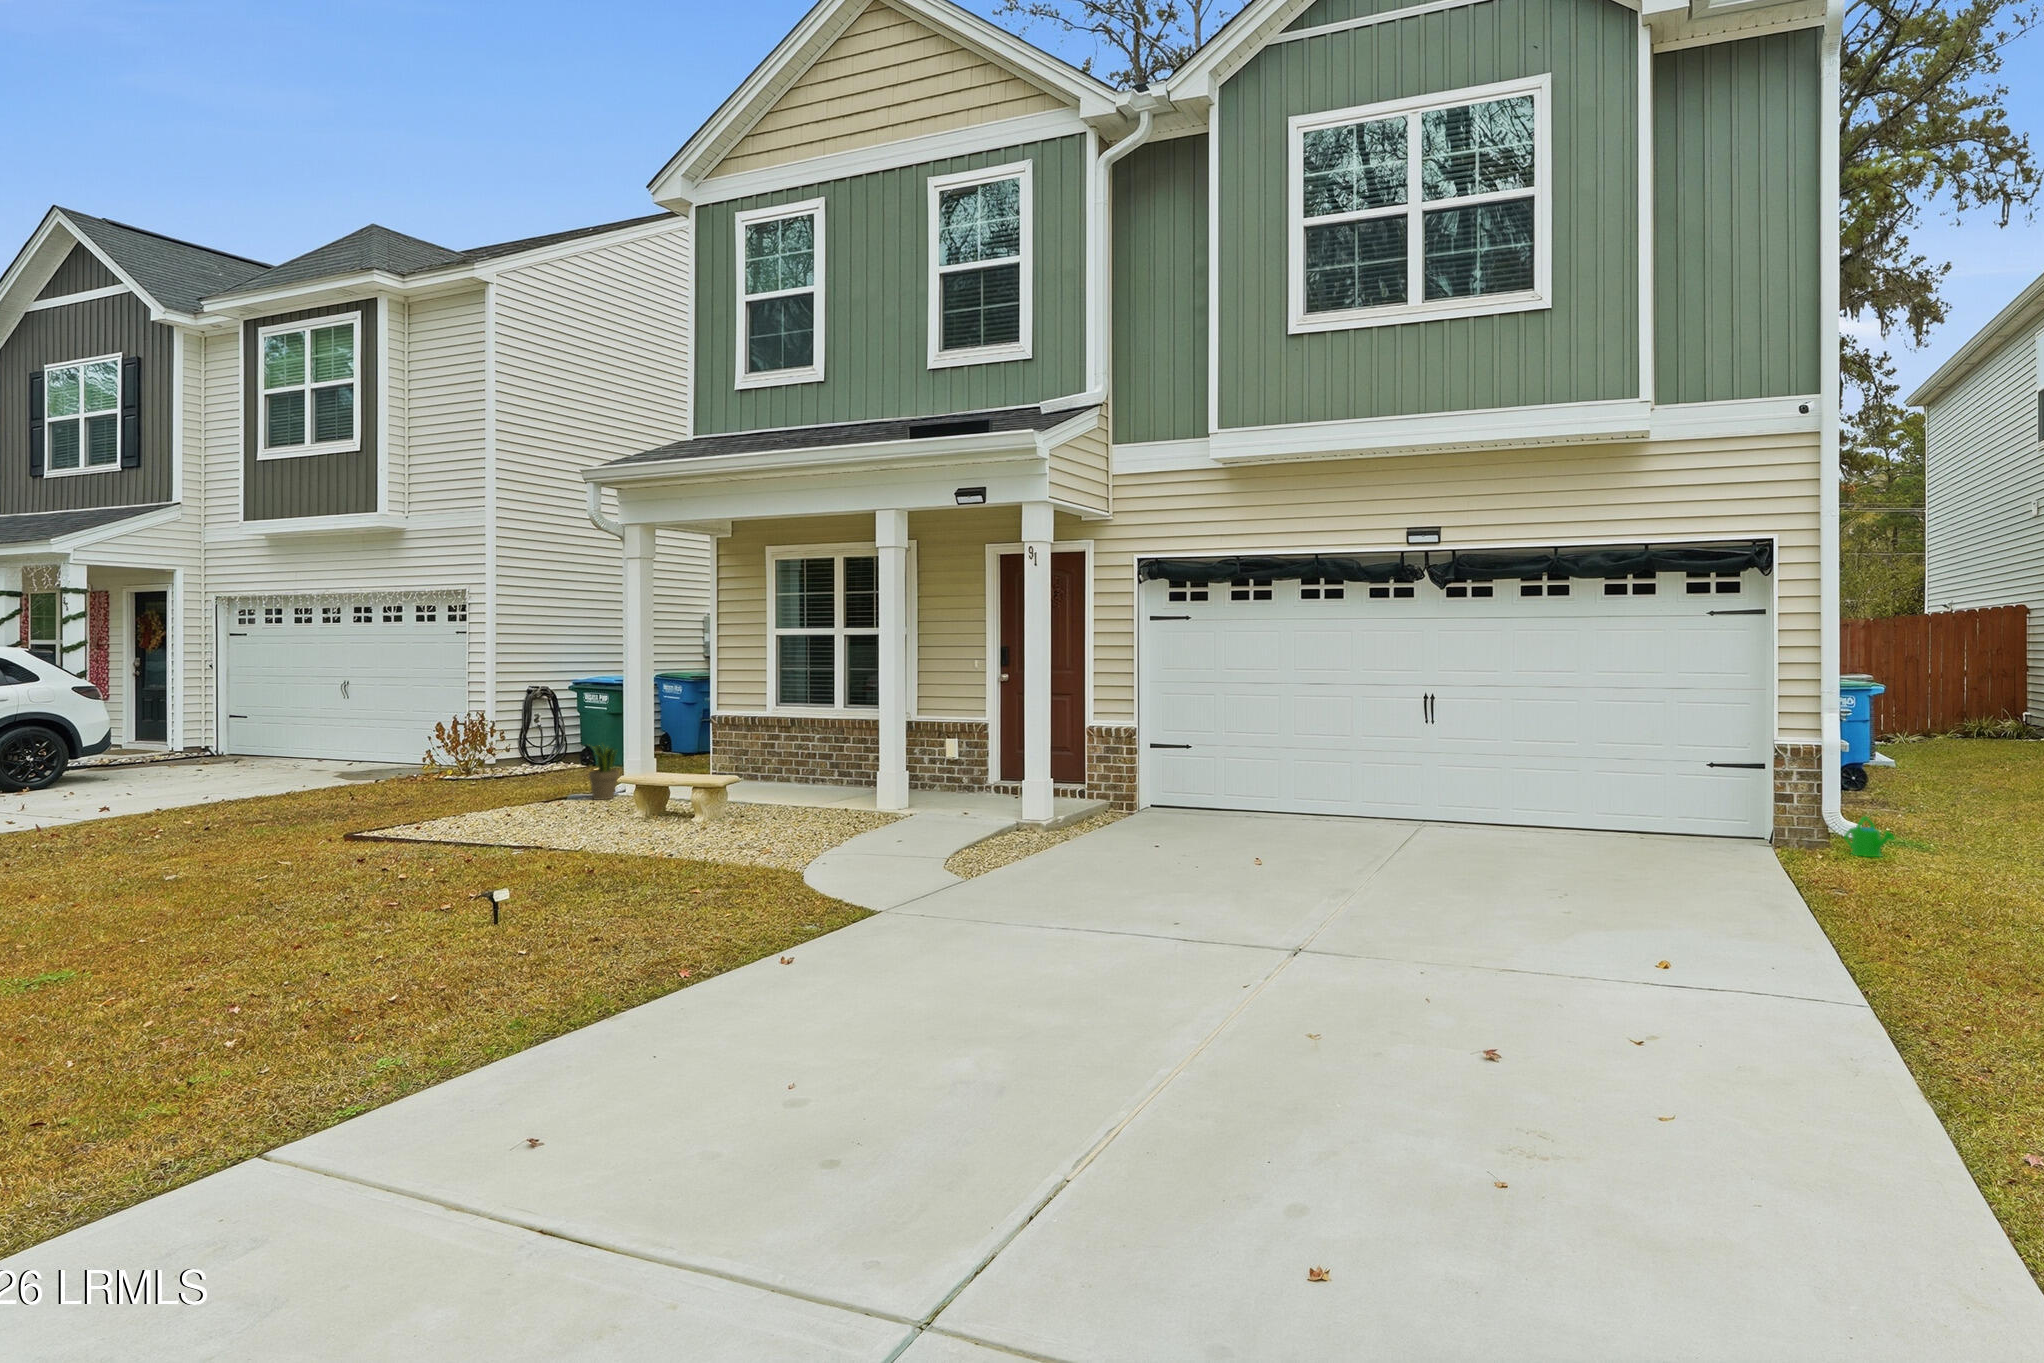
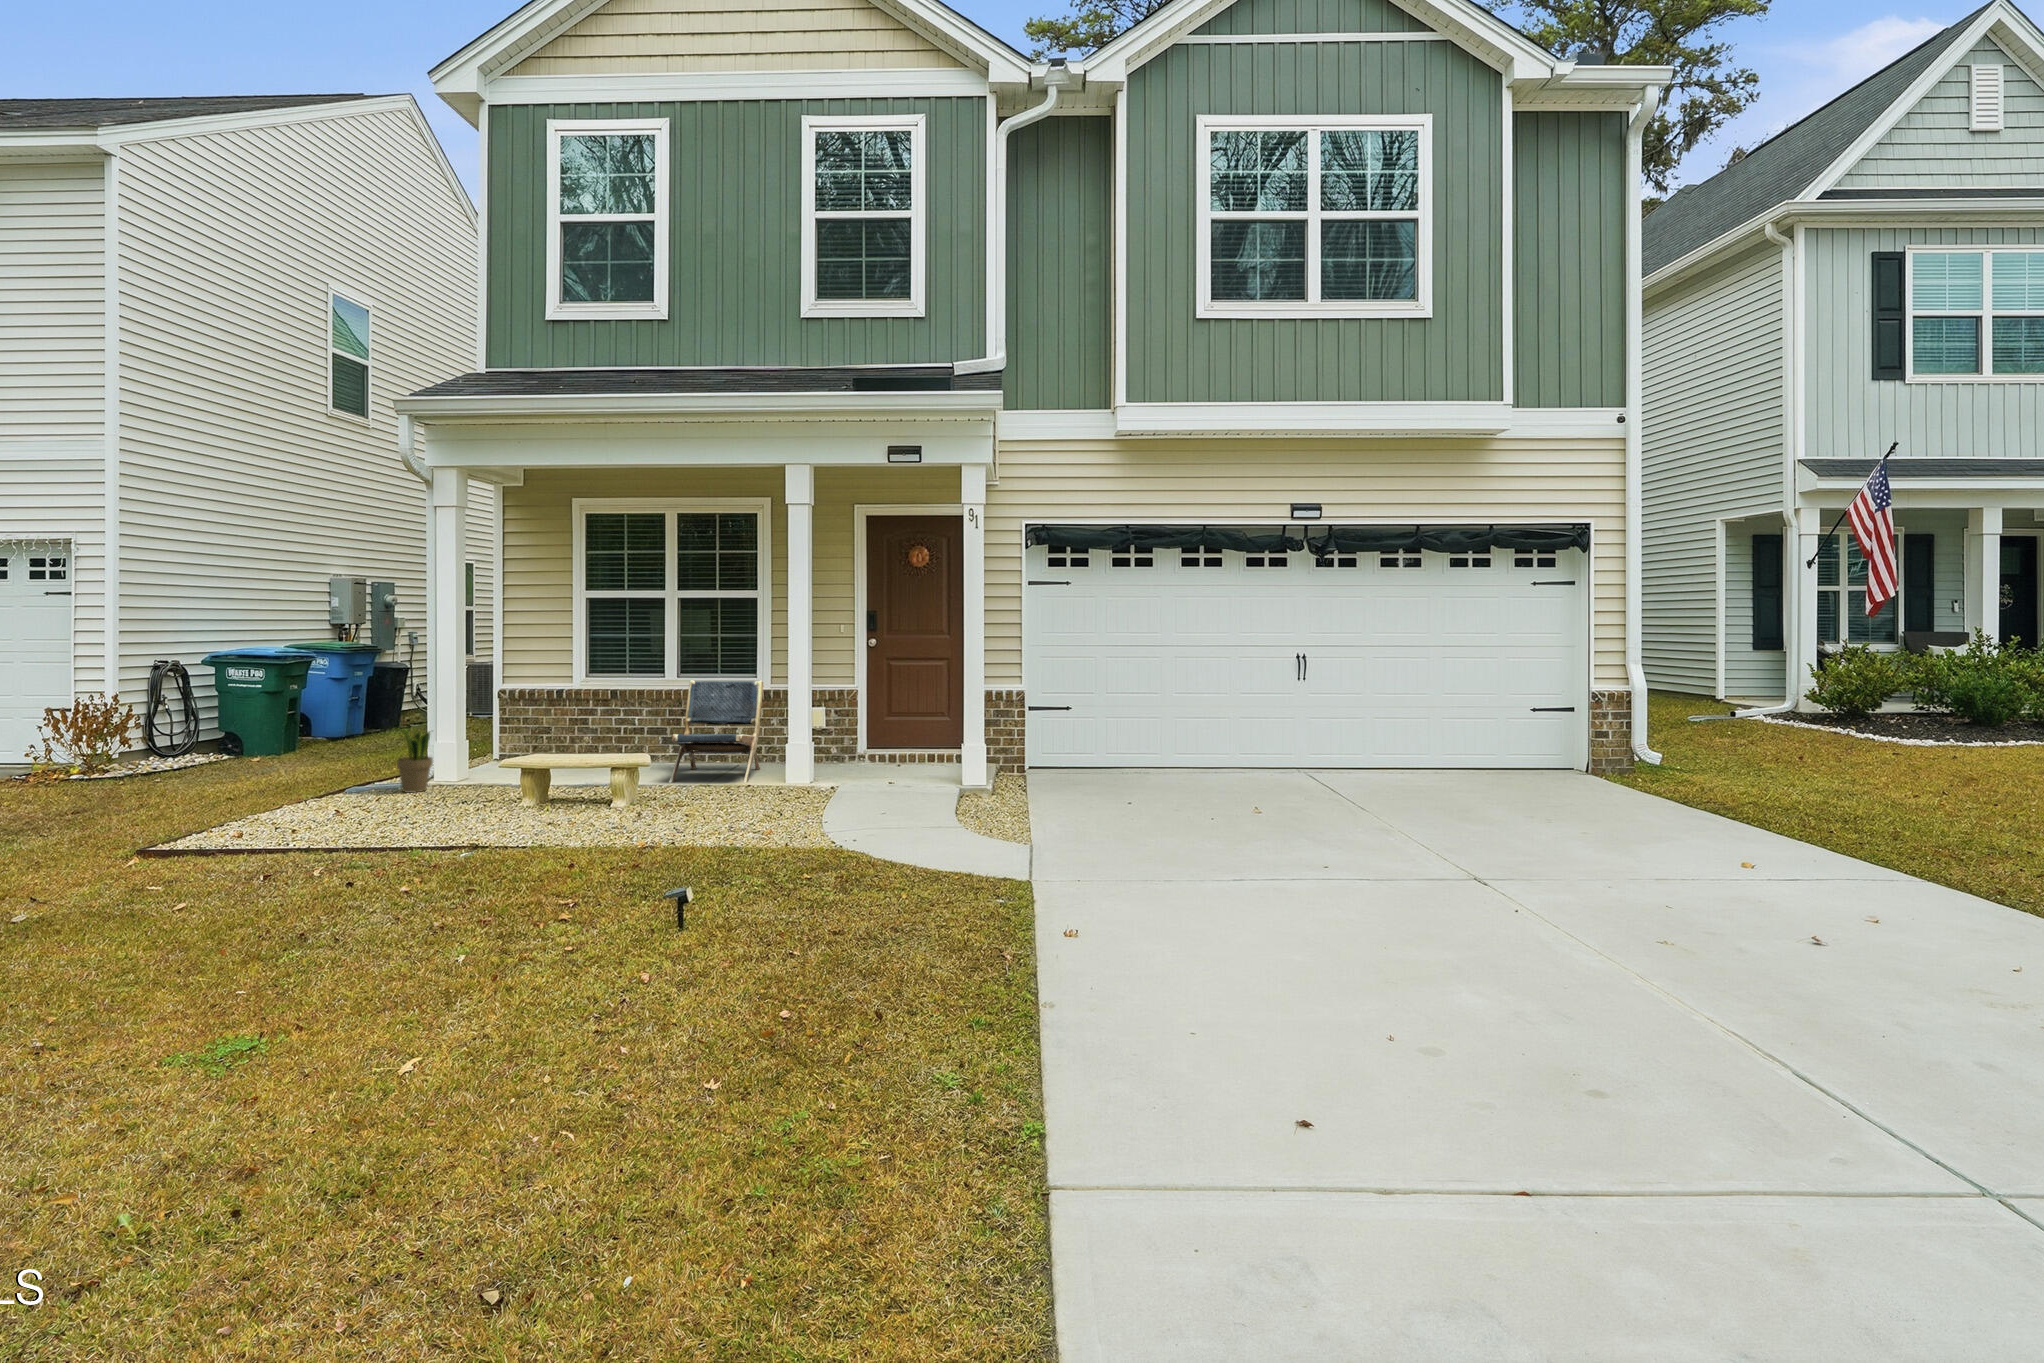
lounge chair: none [802,709,909,807] -> present [669,680,763,783]
watering can: present [1844,816,1894,857] -> none [1628,743,1674,775]

